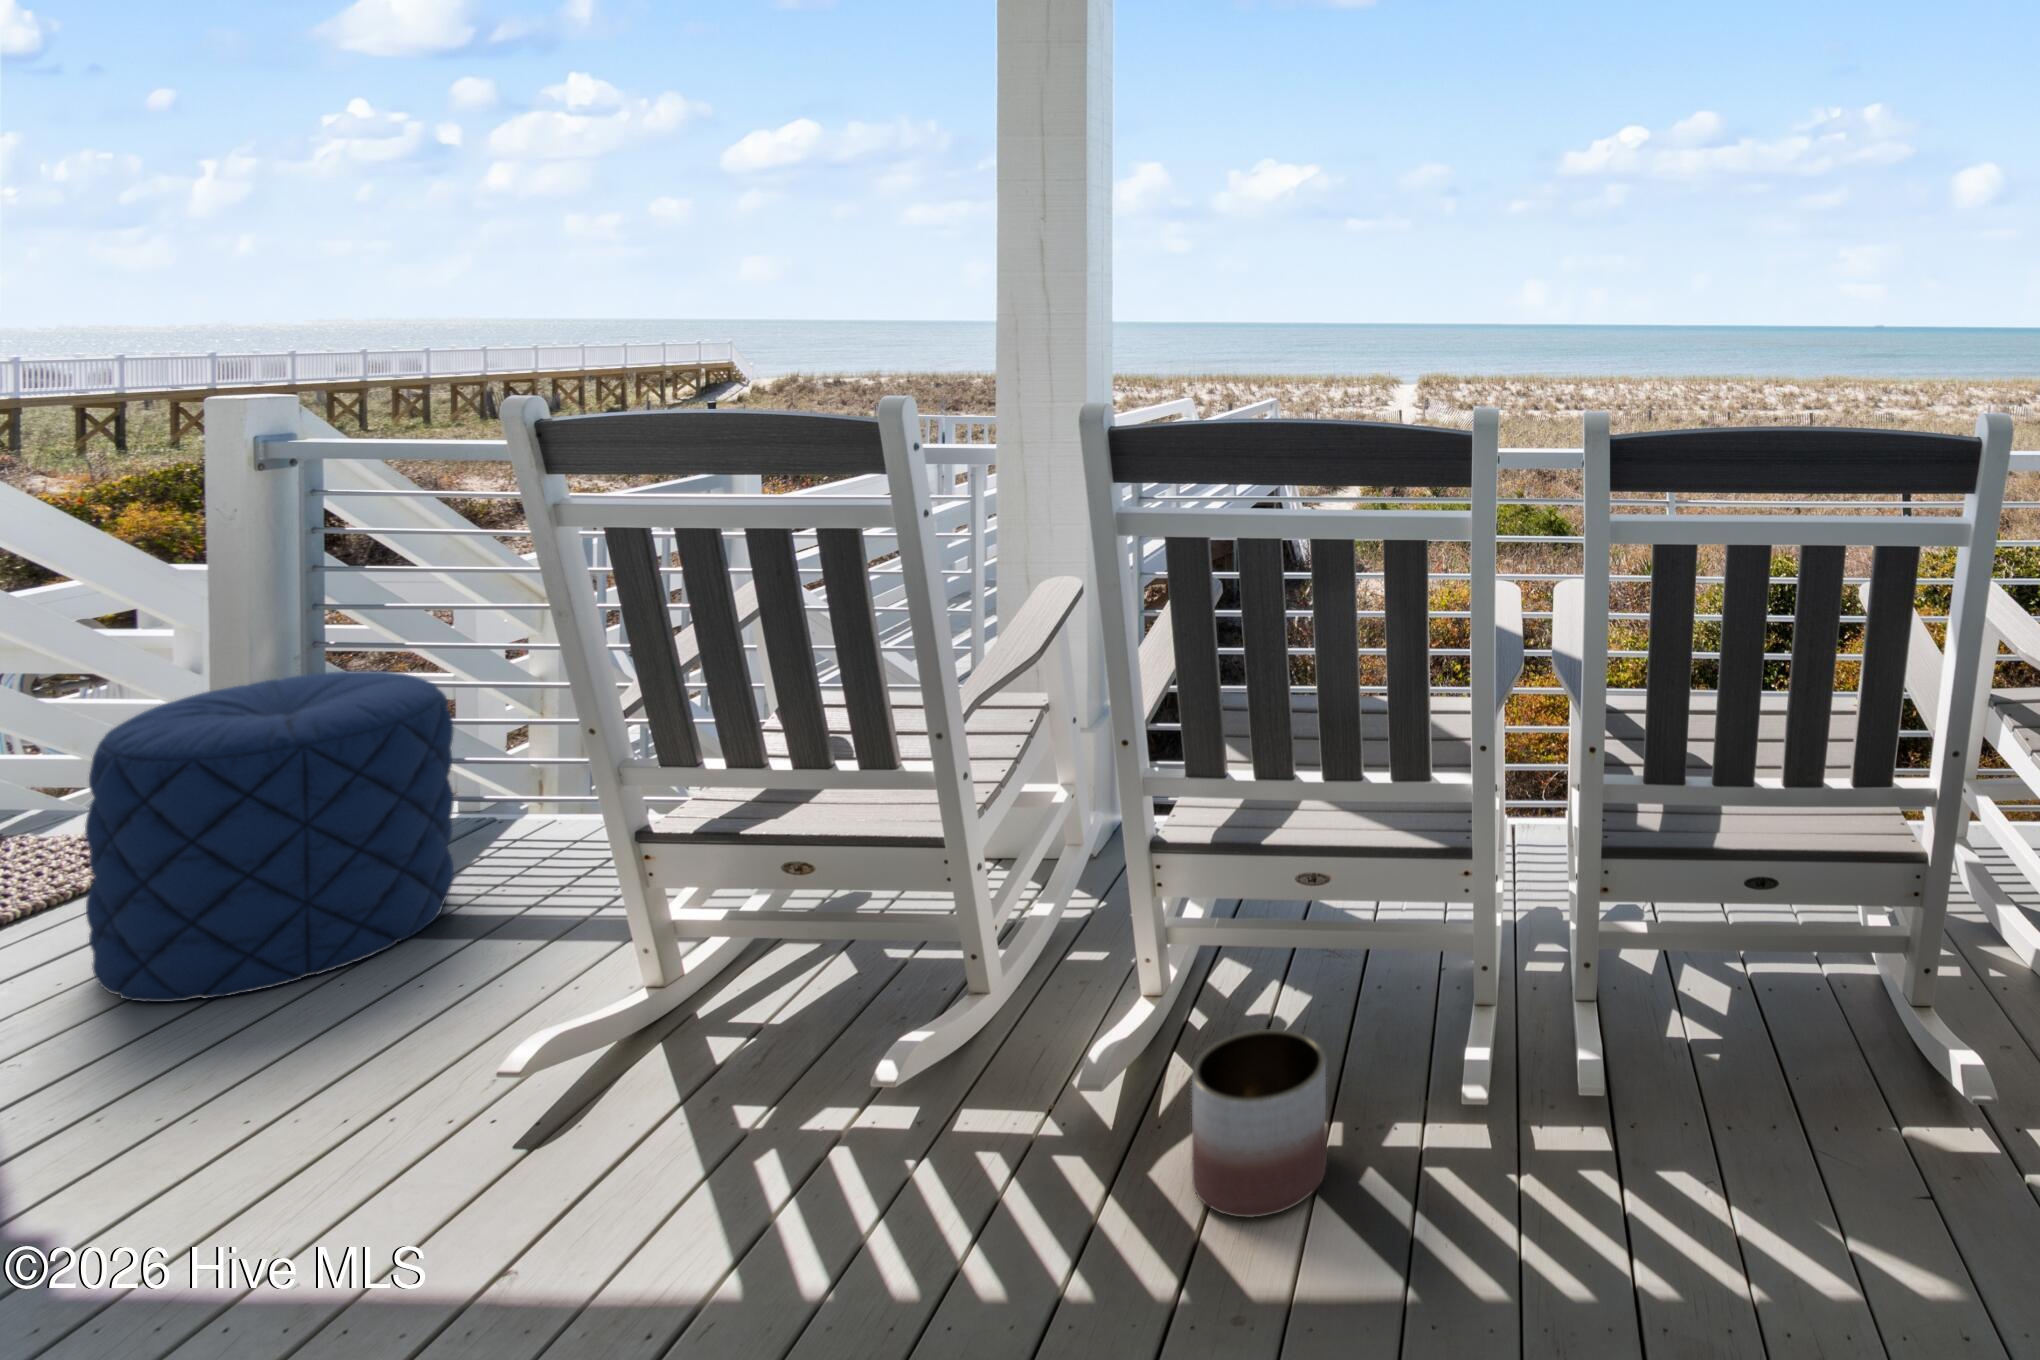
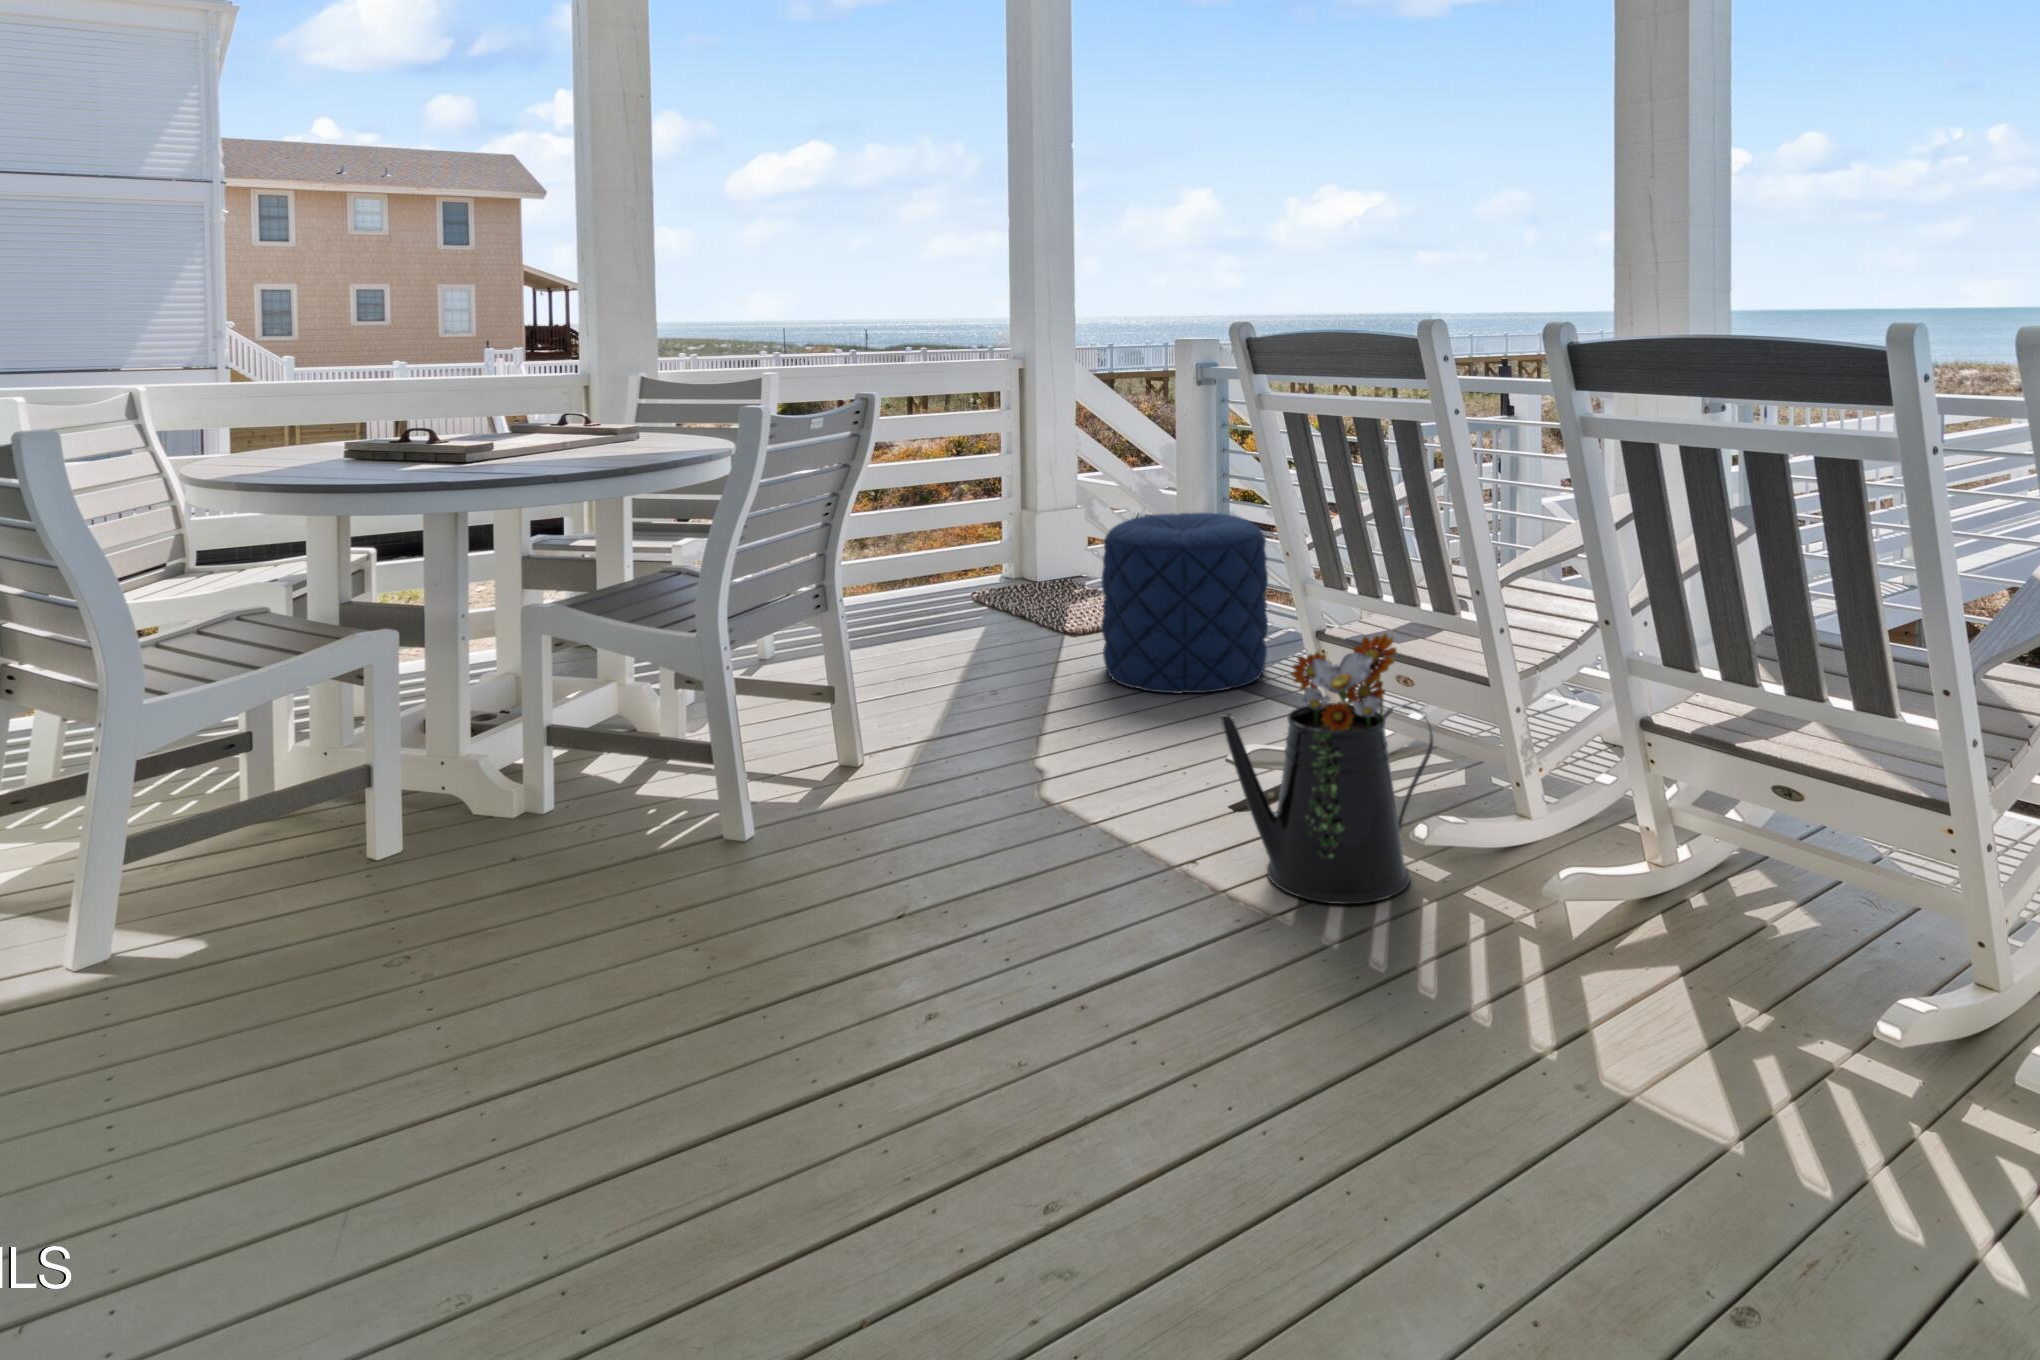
watering can: none [576,821,895,1248] -> present [1221,634,1433,904]
planter: present [1192,1029,1327,1217] -> none [1603,888,1733,1047]

